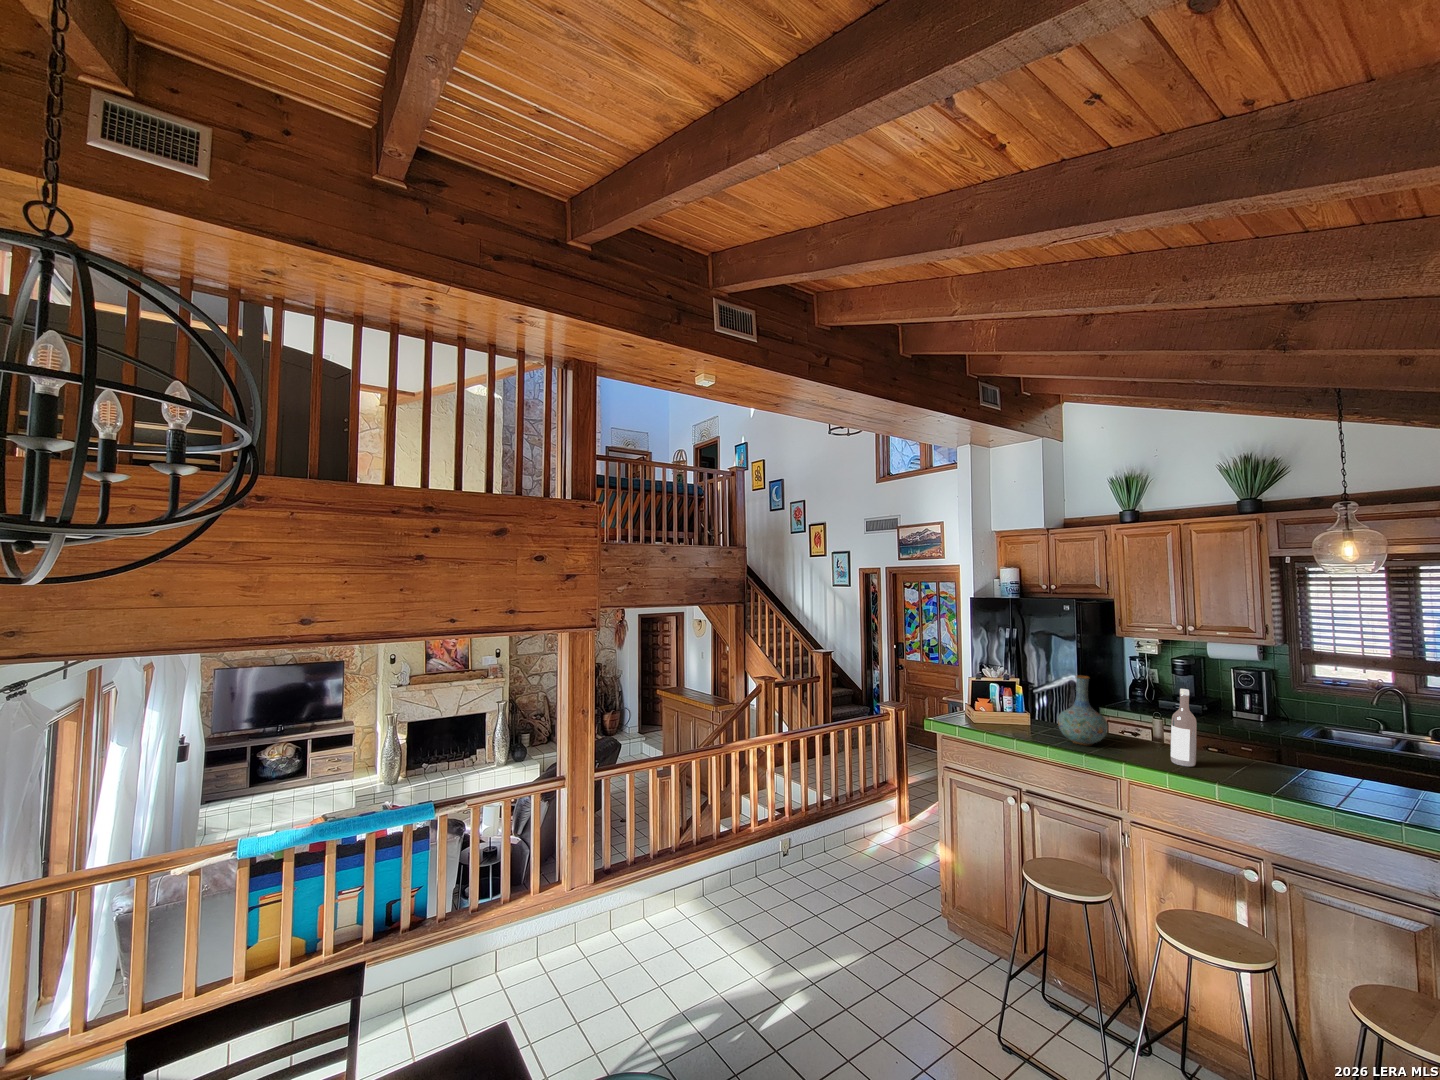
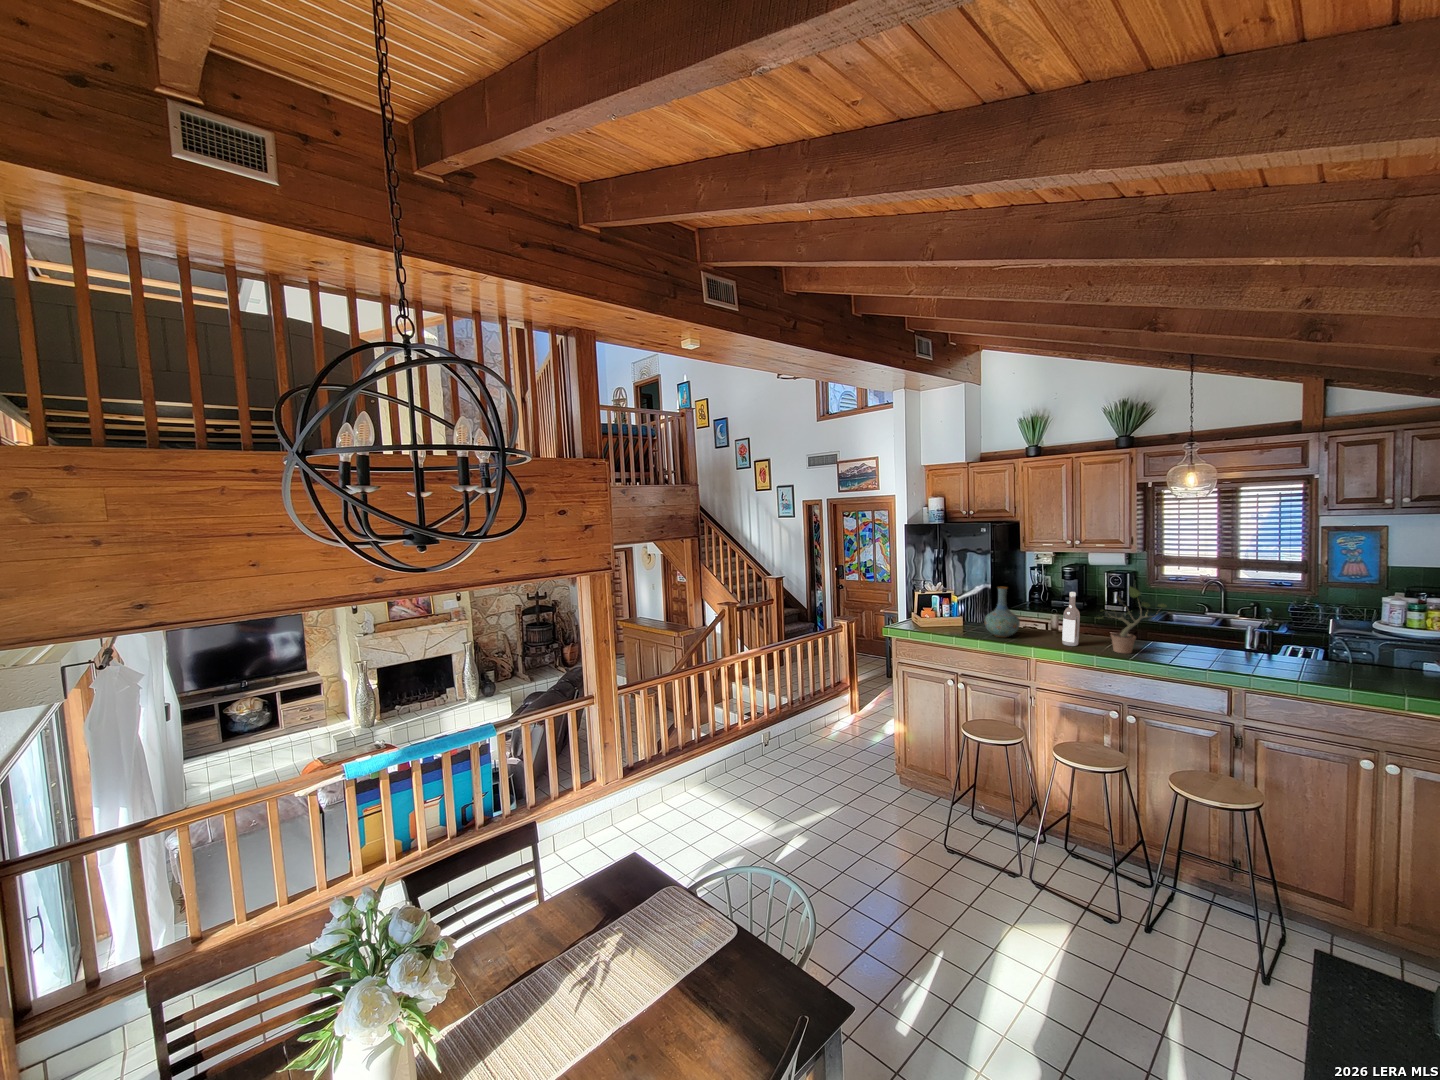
potted plant: none [1219,684,1338,786] -> present [1098,587,1166,654]

